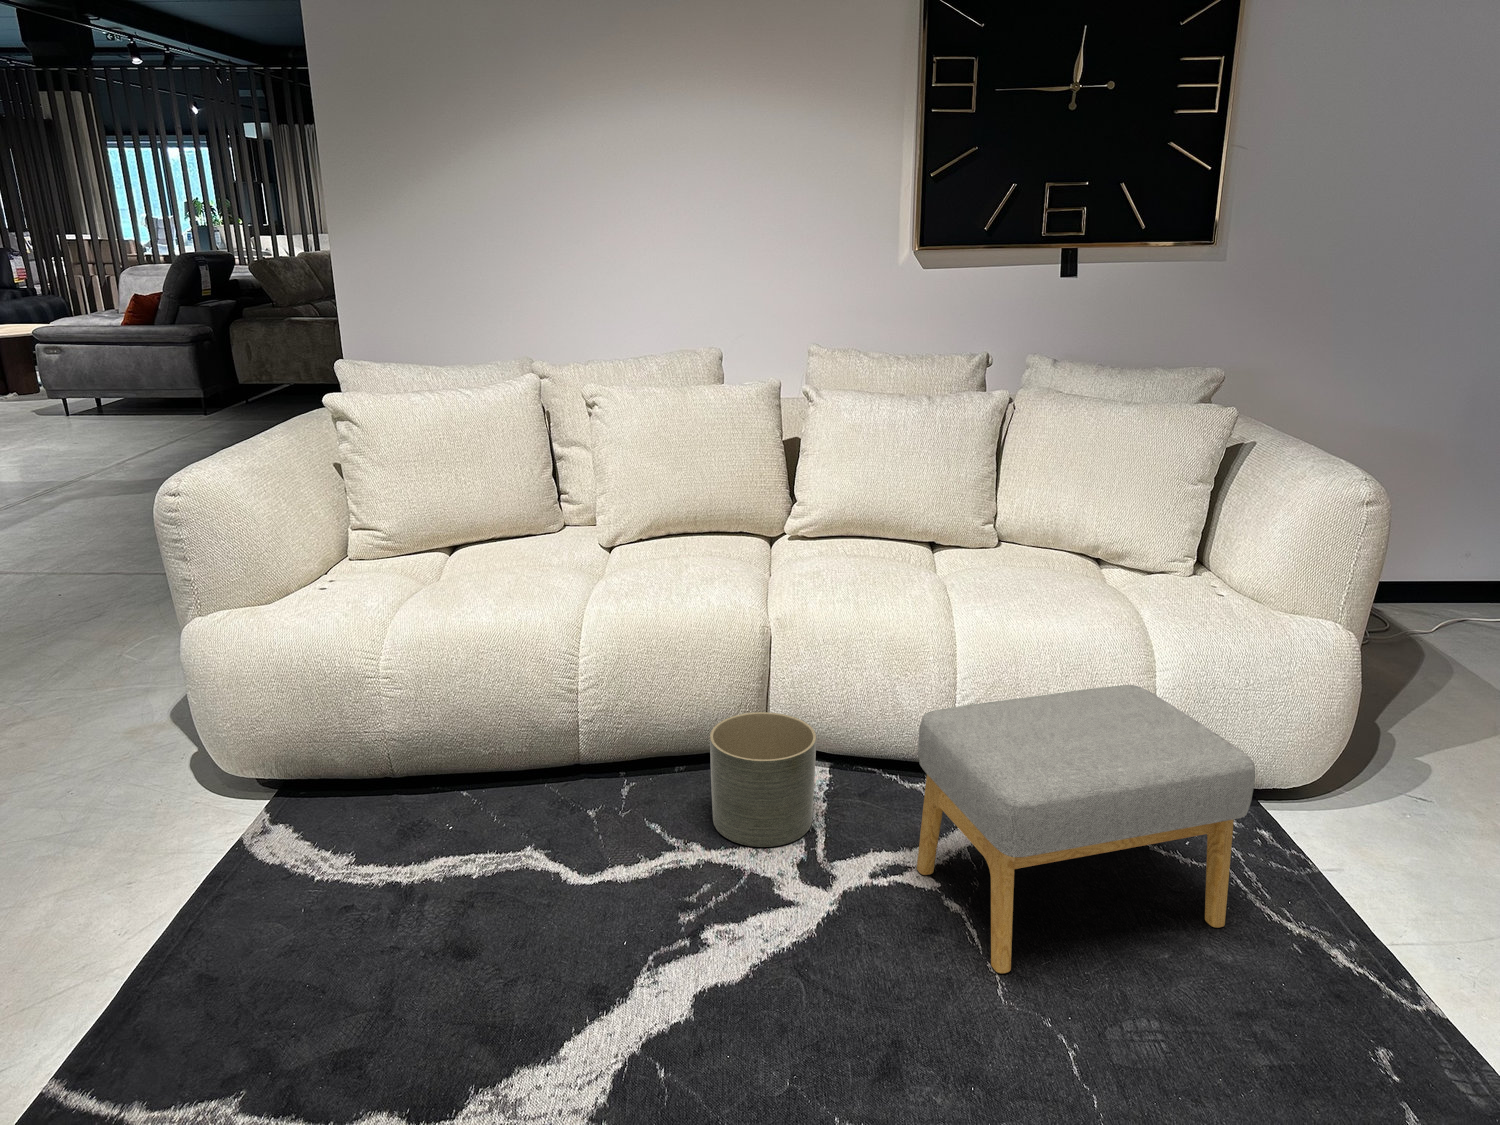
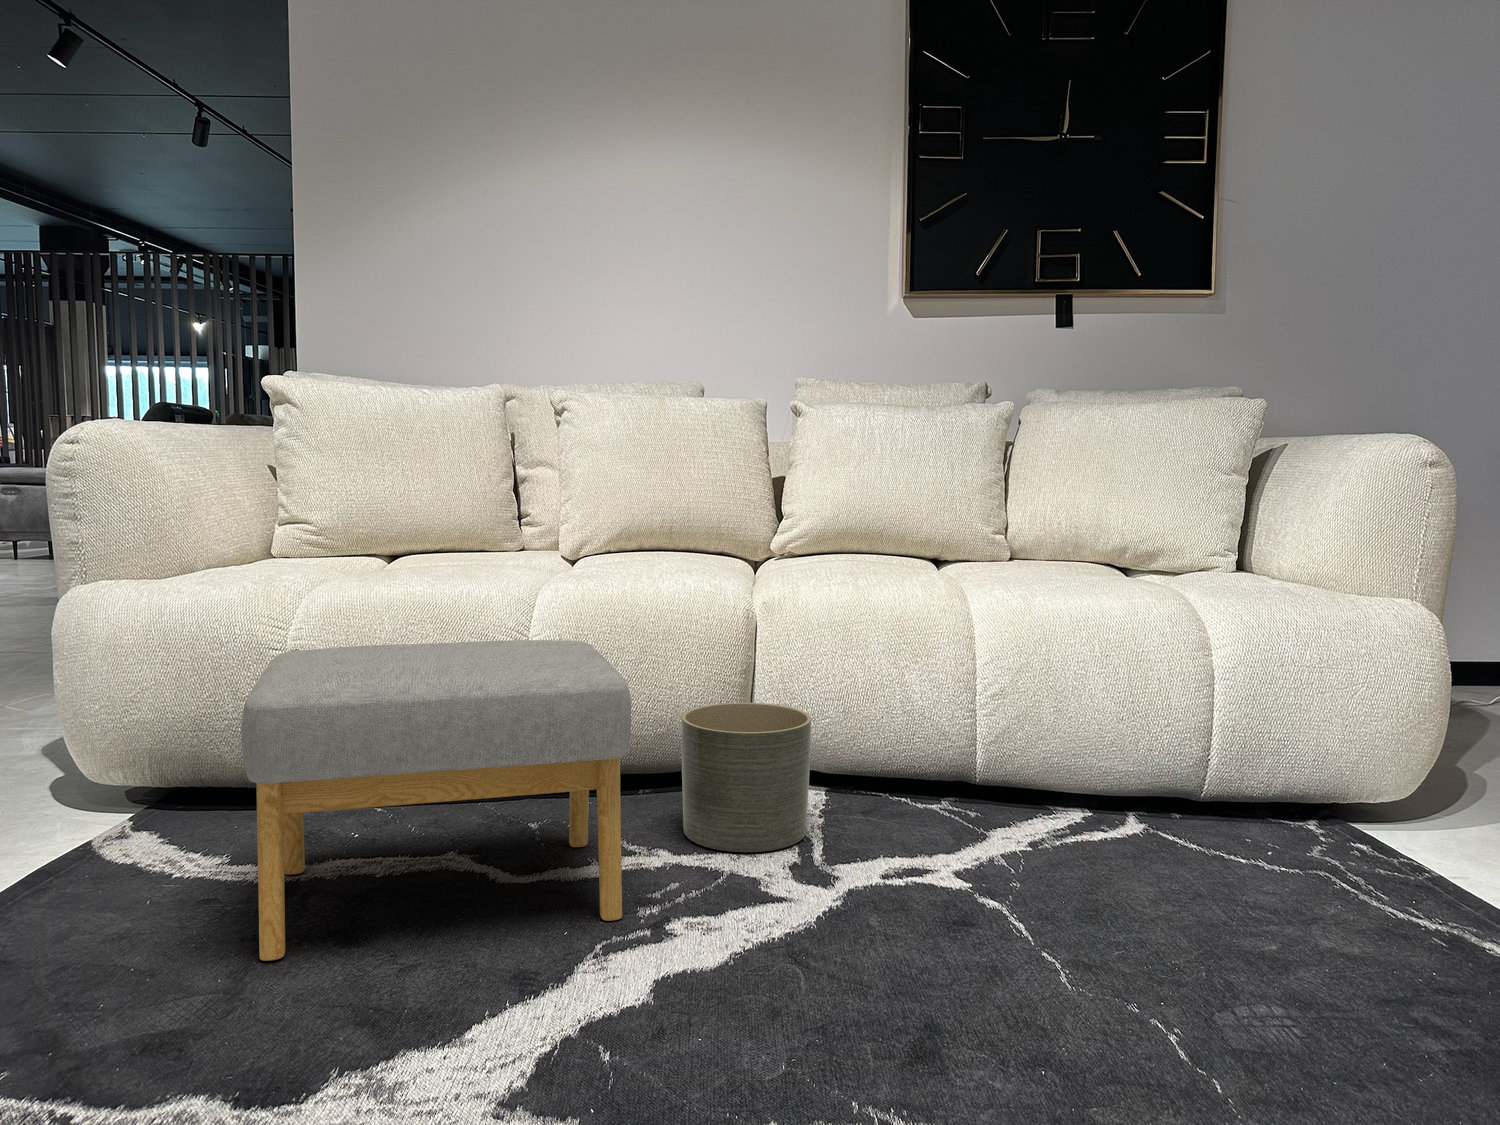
footstool: present [917,685,1255,973] -> present [241,640,631,961]

